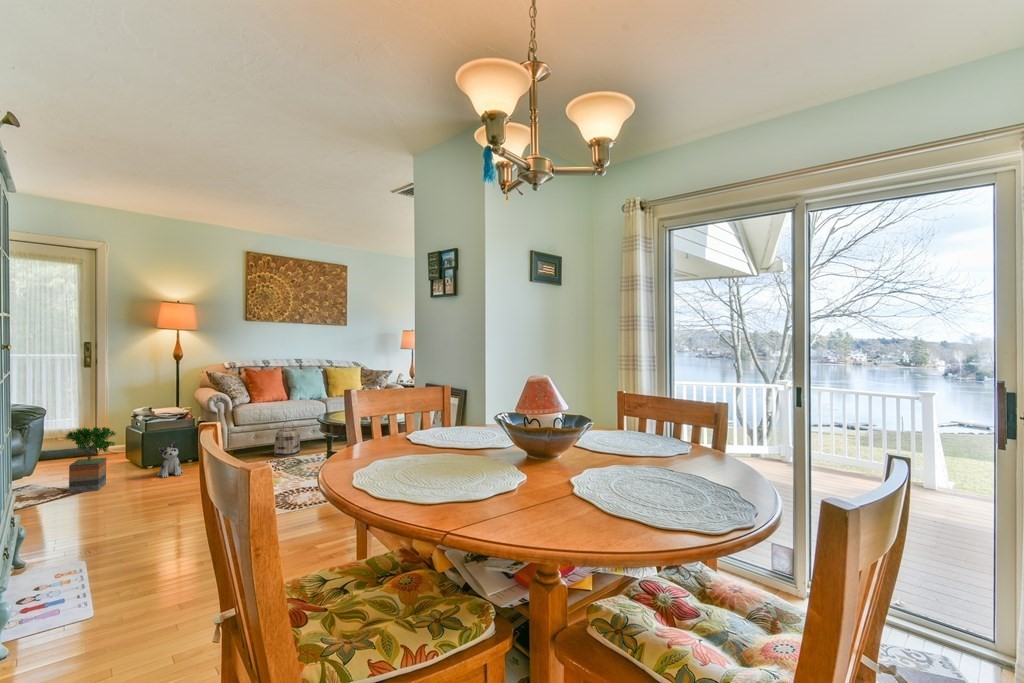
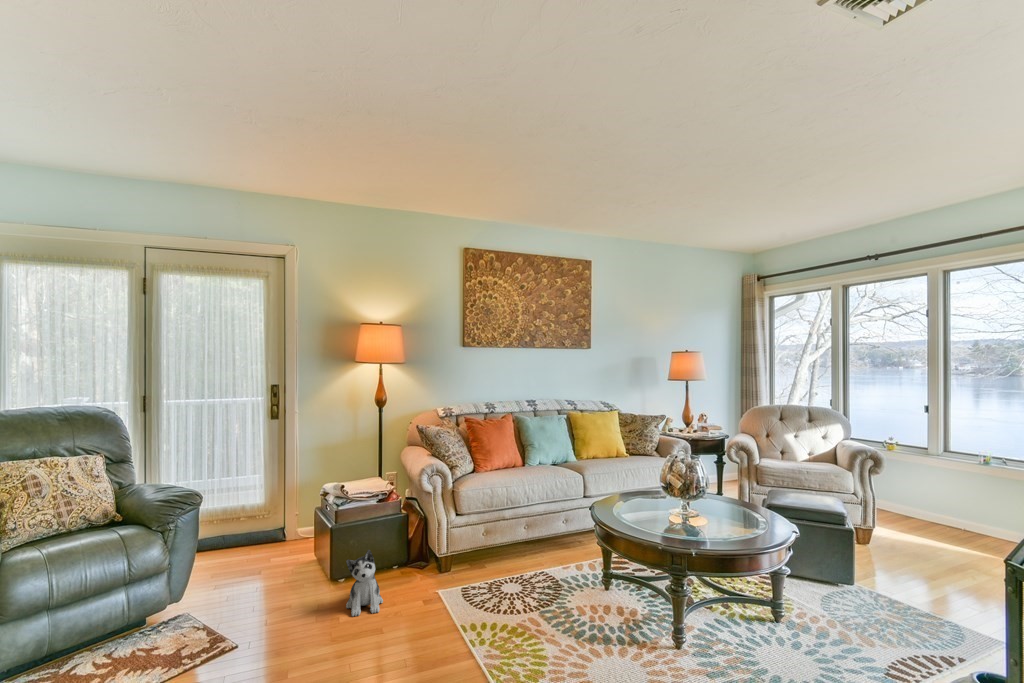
potted tree: present [66,427,116,493] -> none [213,523,288,644]
basket: present [274,428,300,457] -> none [514,511,555,576]

